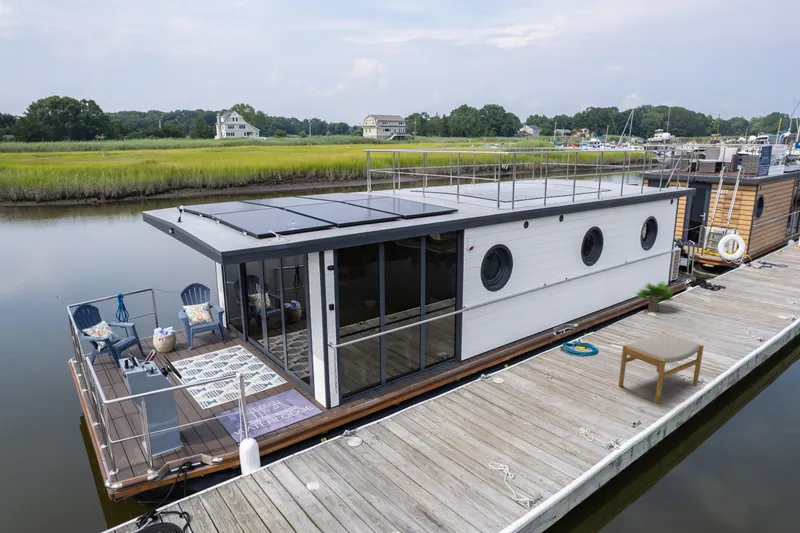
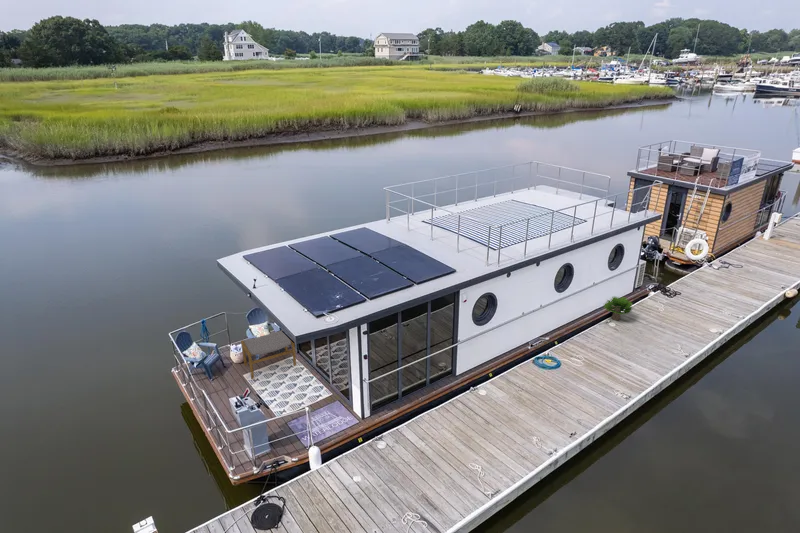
footstool: present [619,332,704,403] -> present [241,330,296,379]

